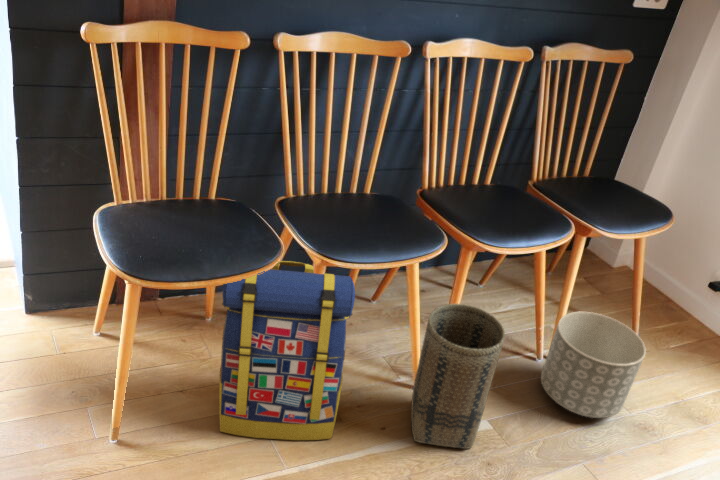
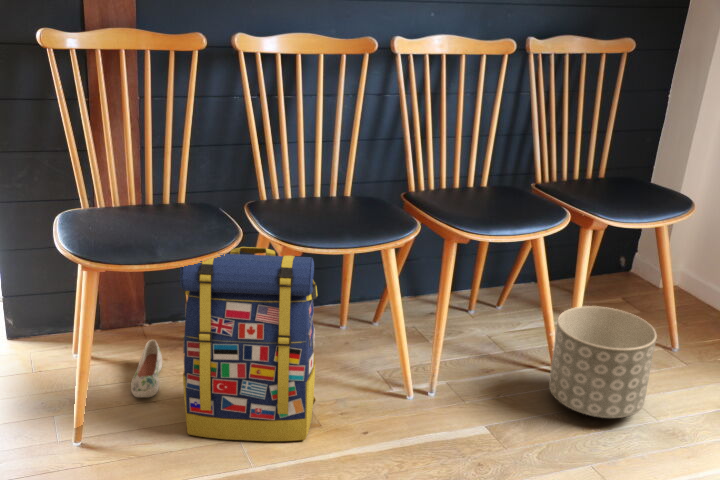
basket: present [411,304,505,449] -> none [394,289,480,449]
shoe: none [158,324,185,387] -> present [131,340,162,397]

